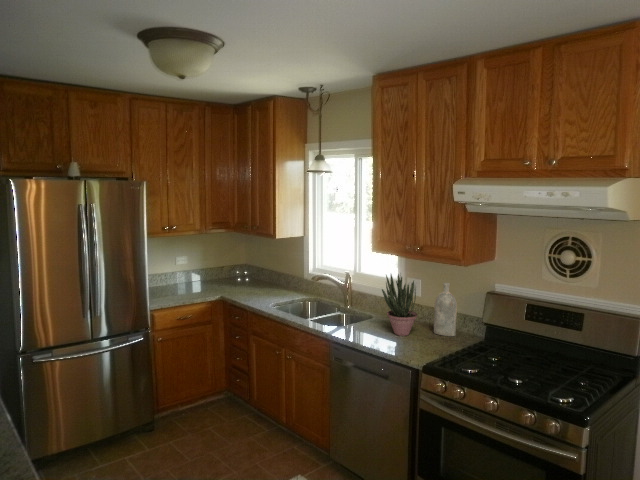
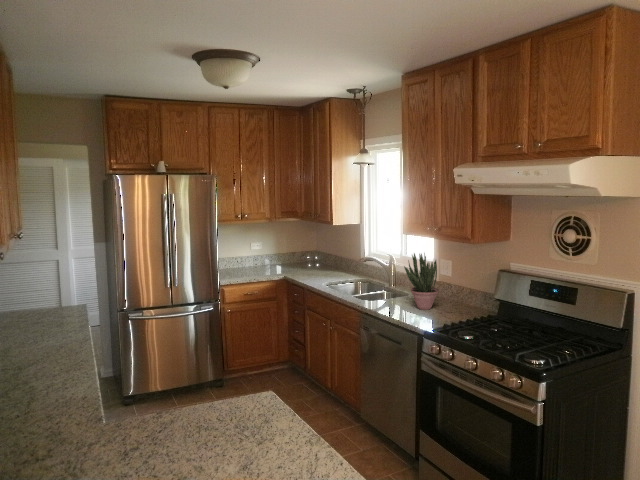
bottle: present [434,283,457,336] -> none [455,262,475,312]

